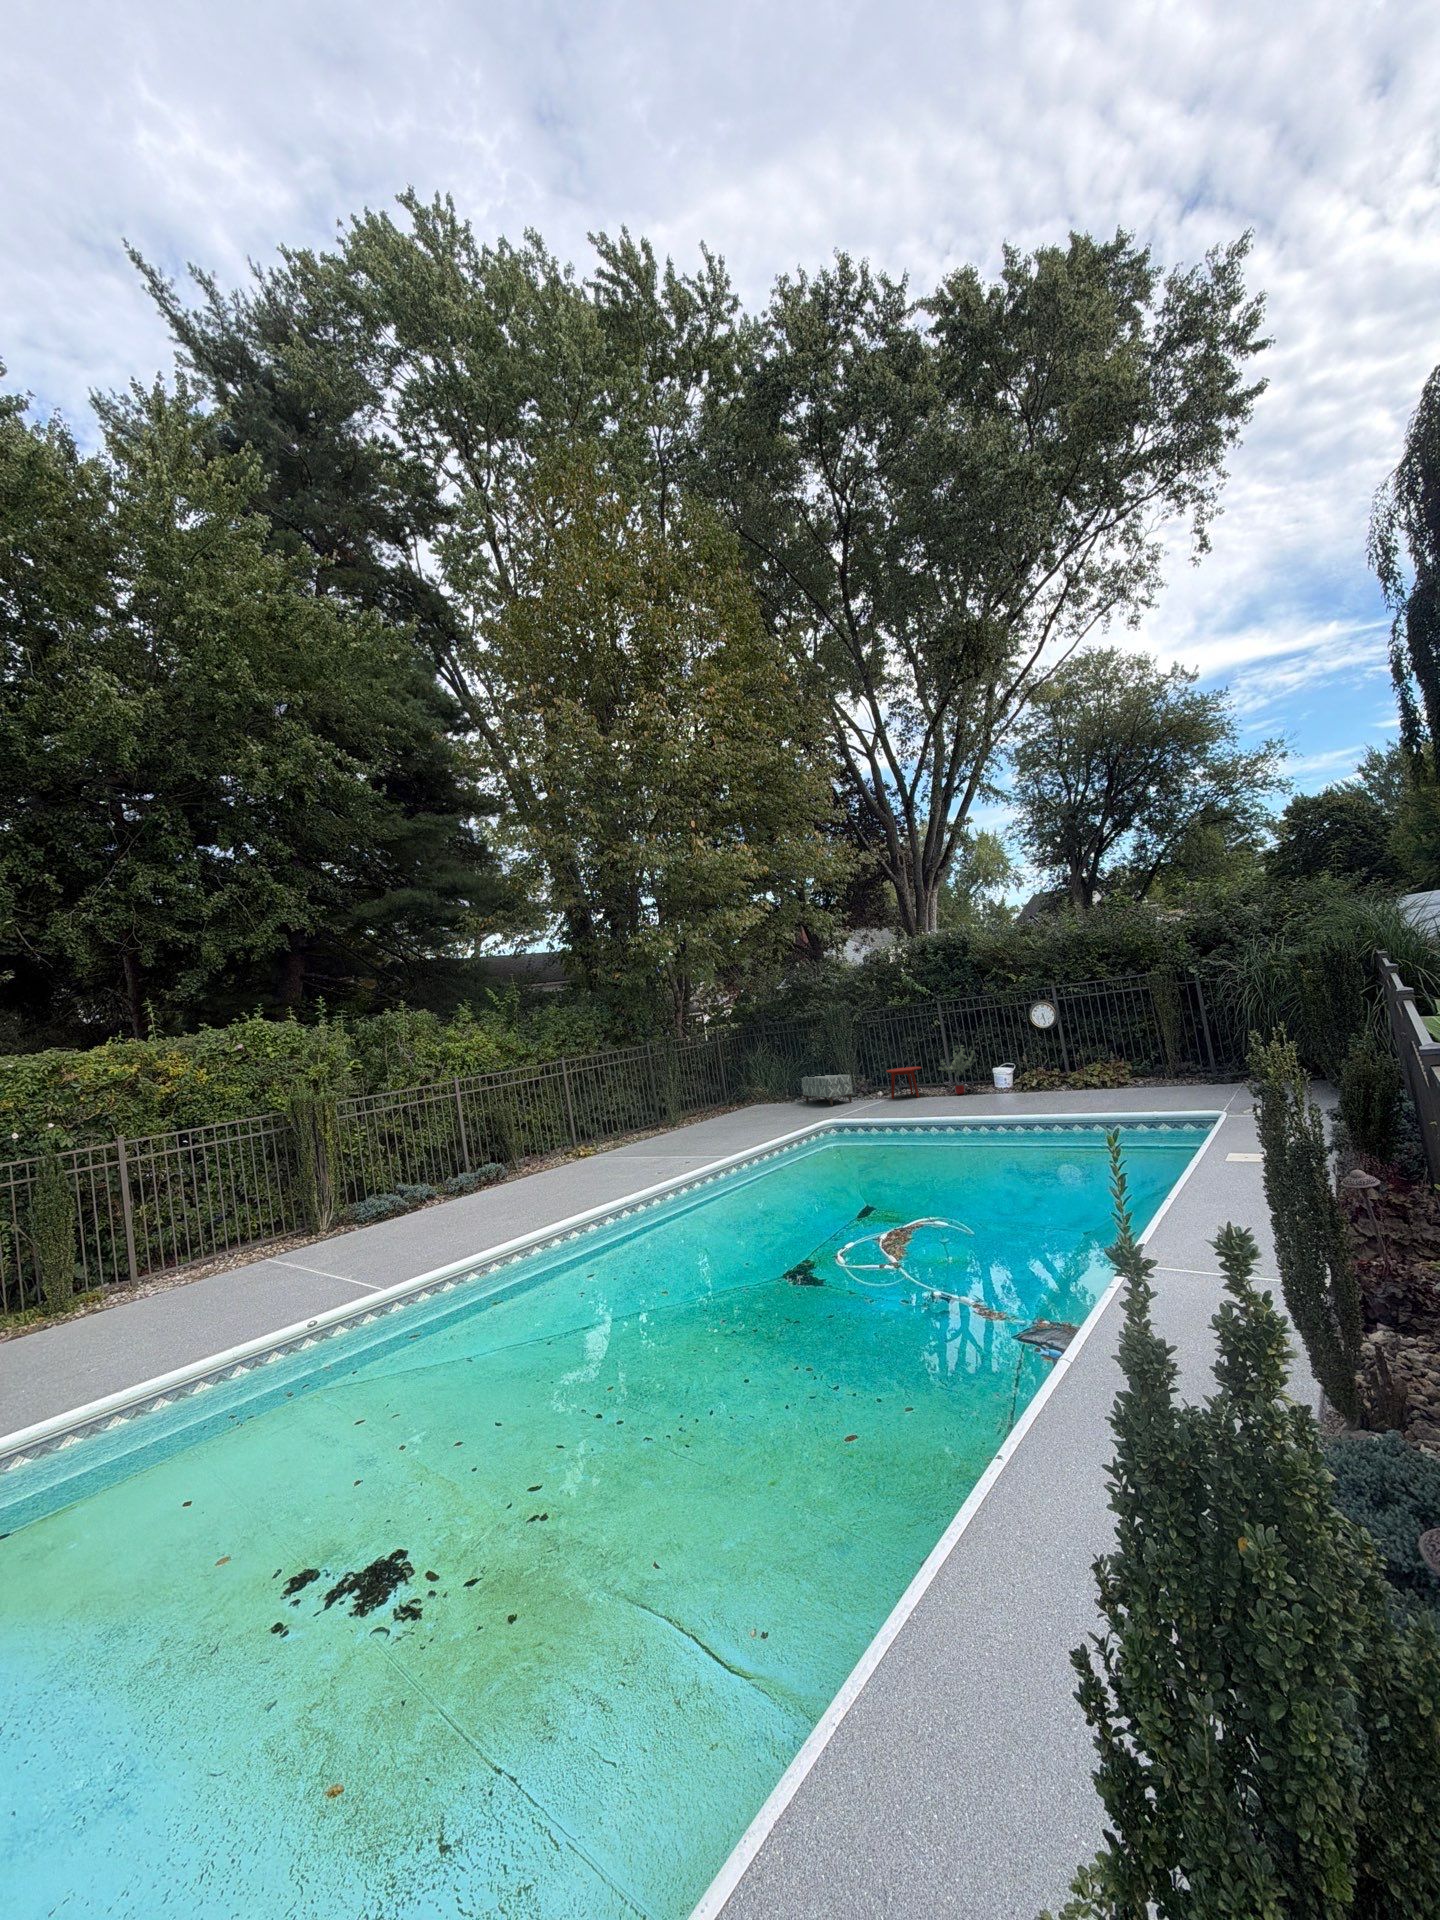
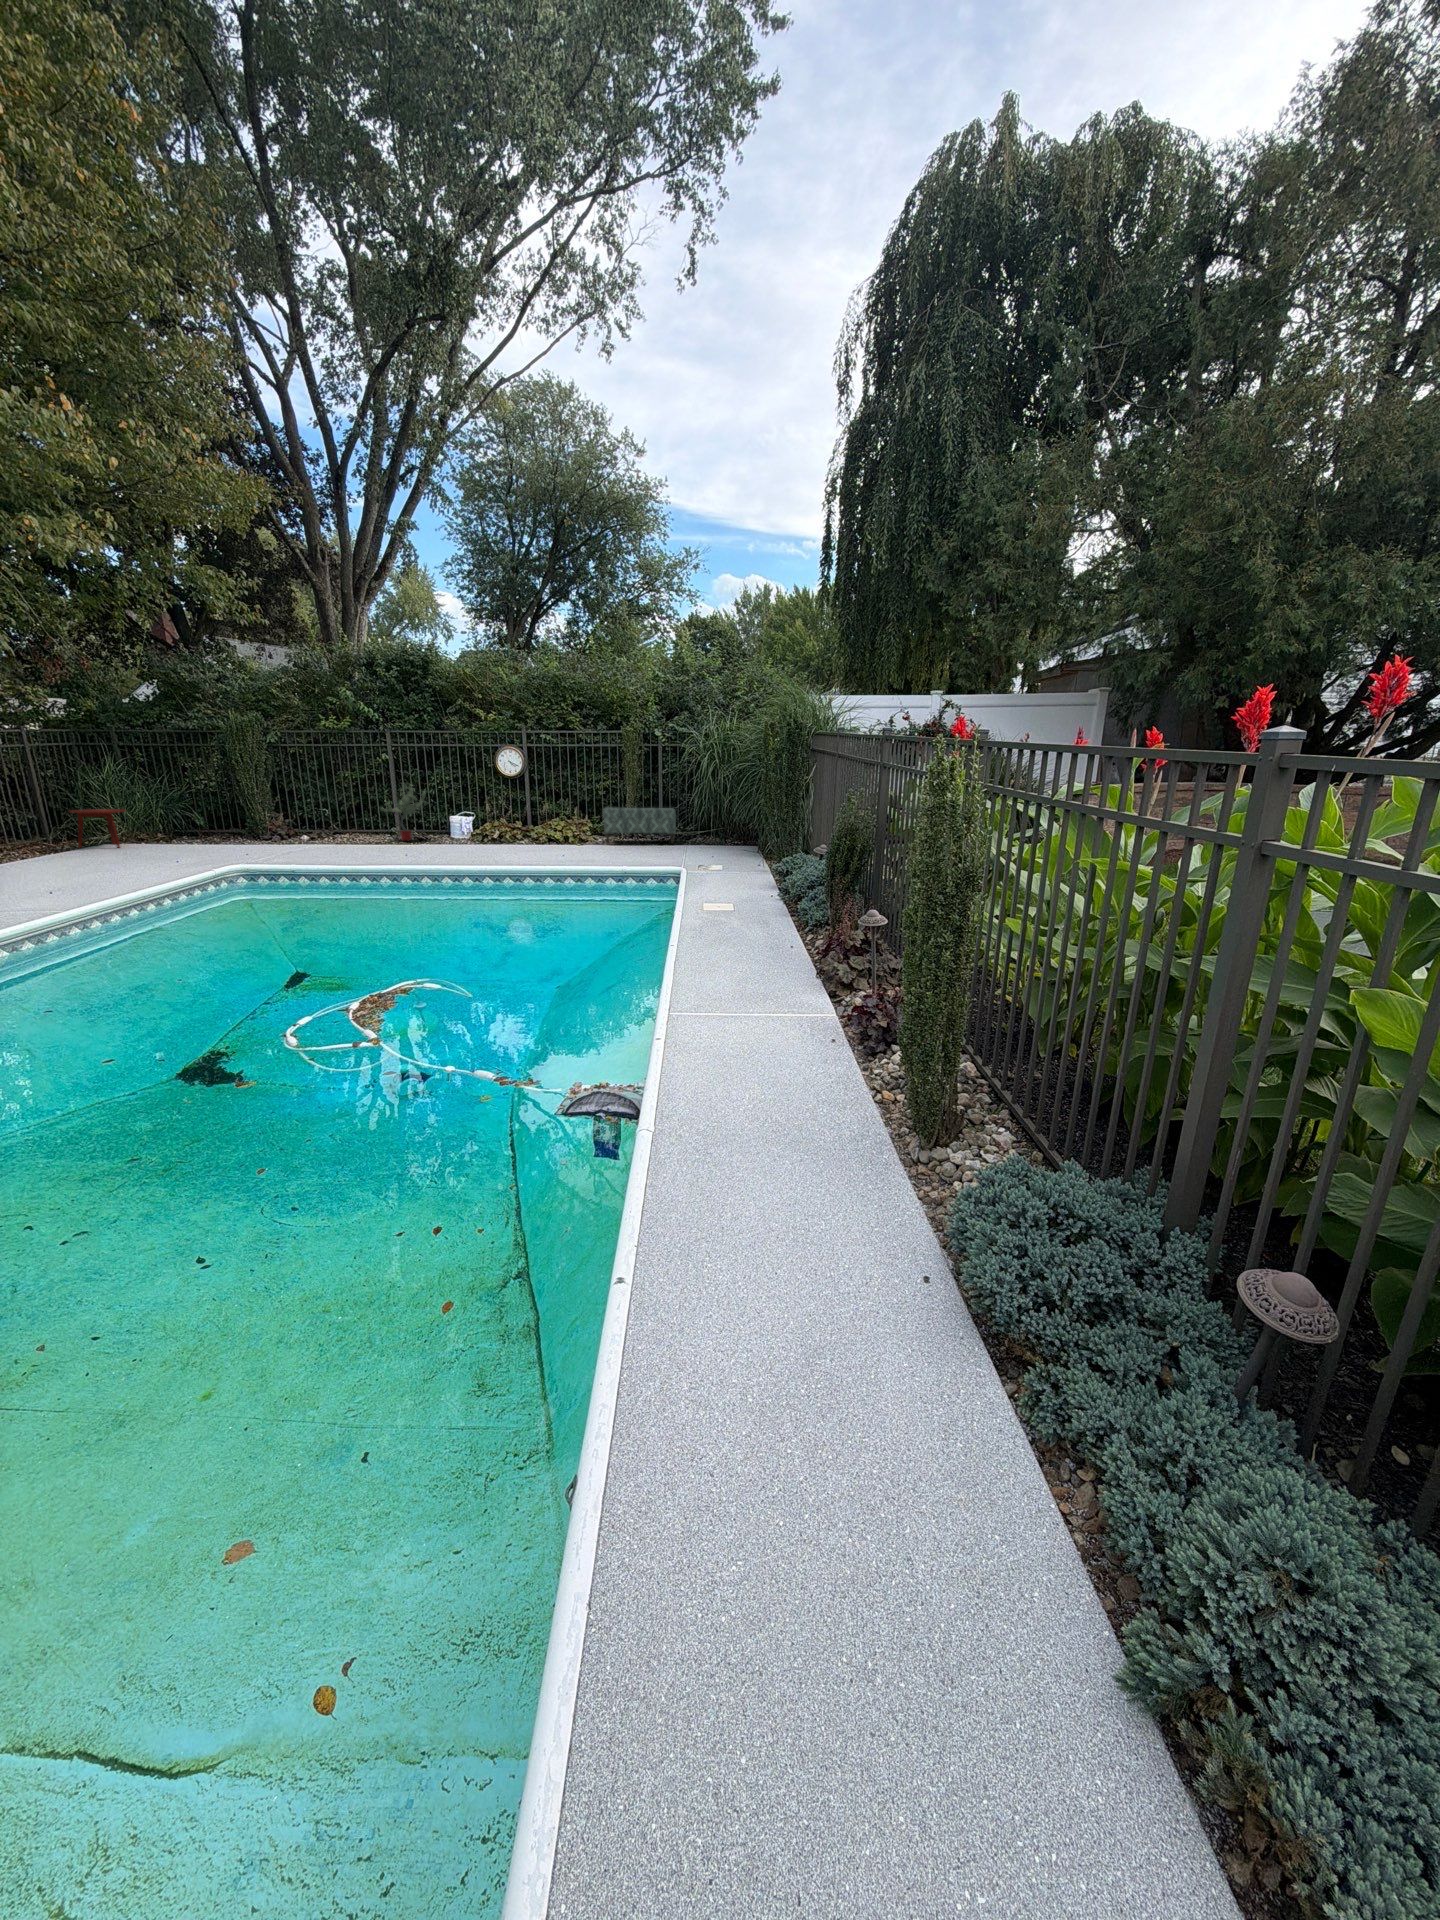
side table: present [886,1067,922,1099] -> present [70,809,125,848]
bench: present [802,1074,853,1106] -> present [603,807,676,843]

